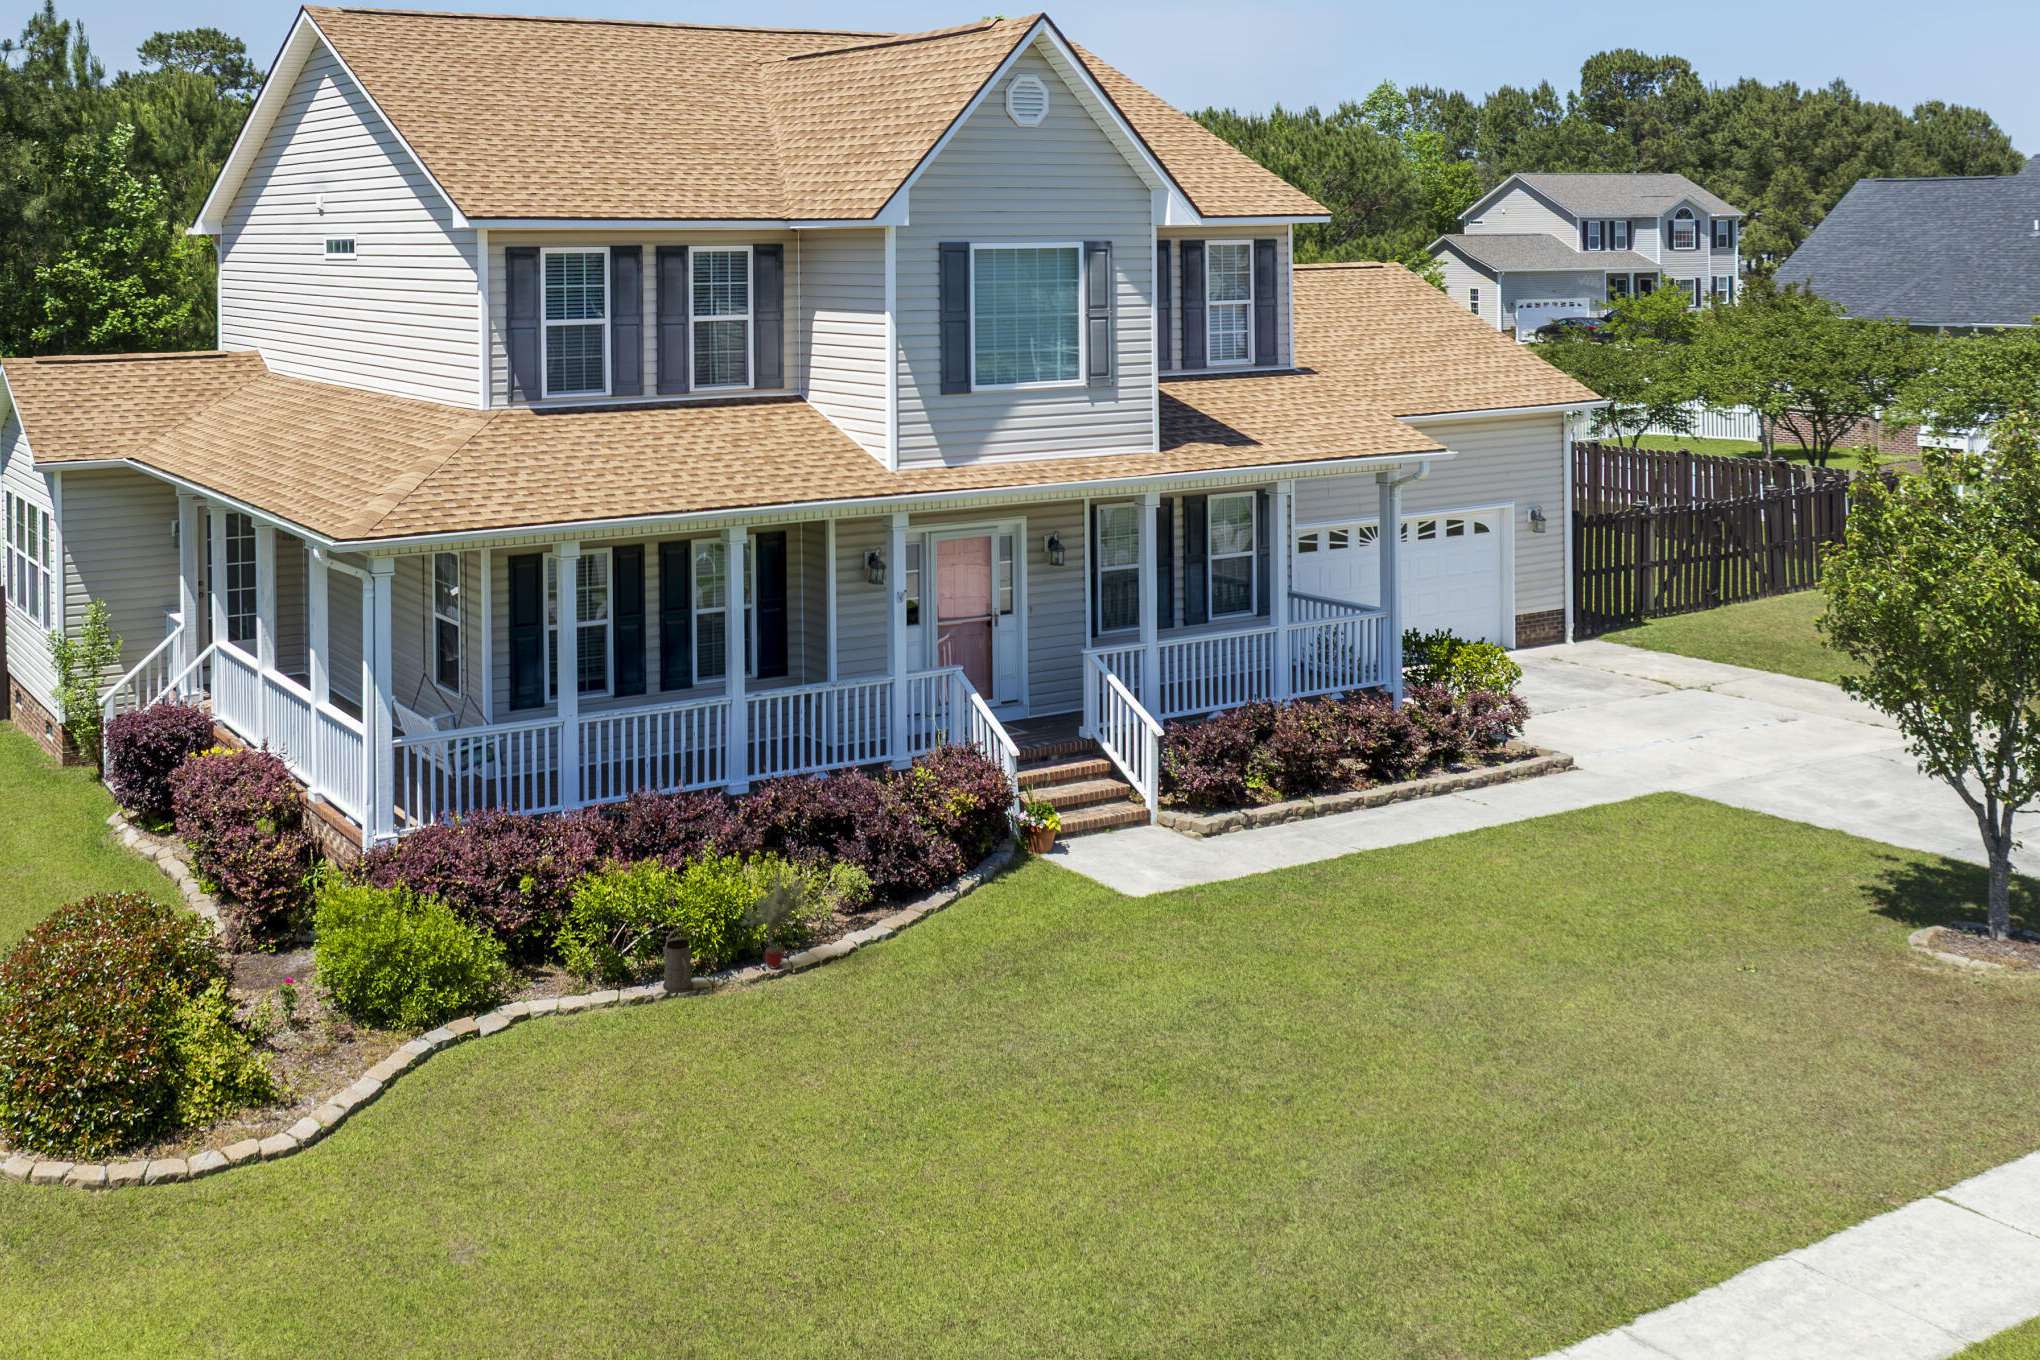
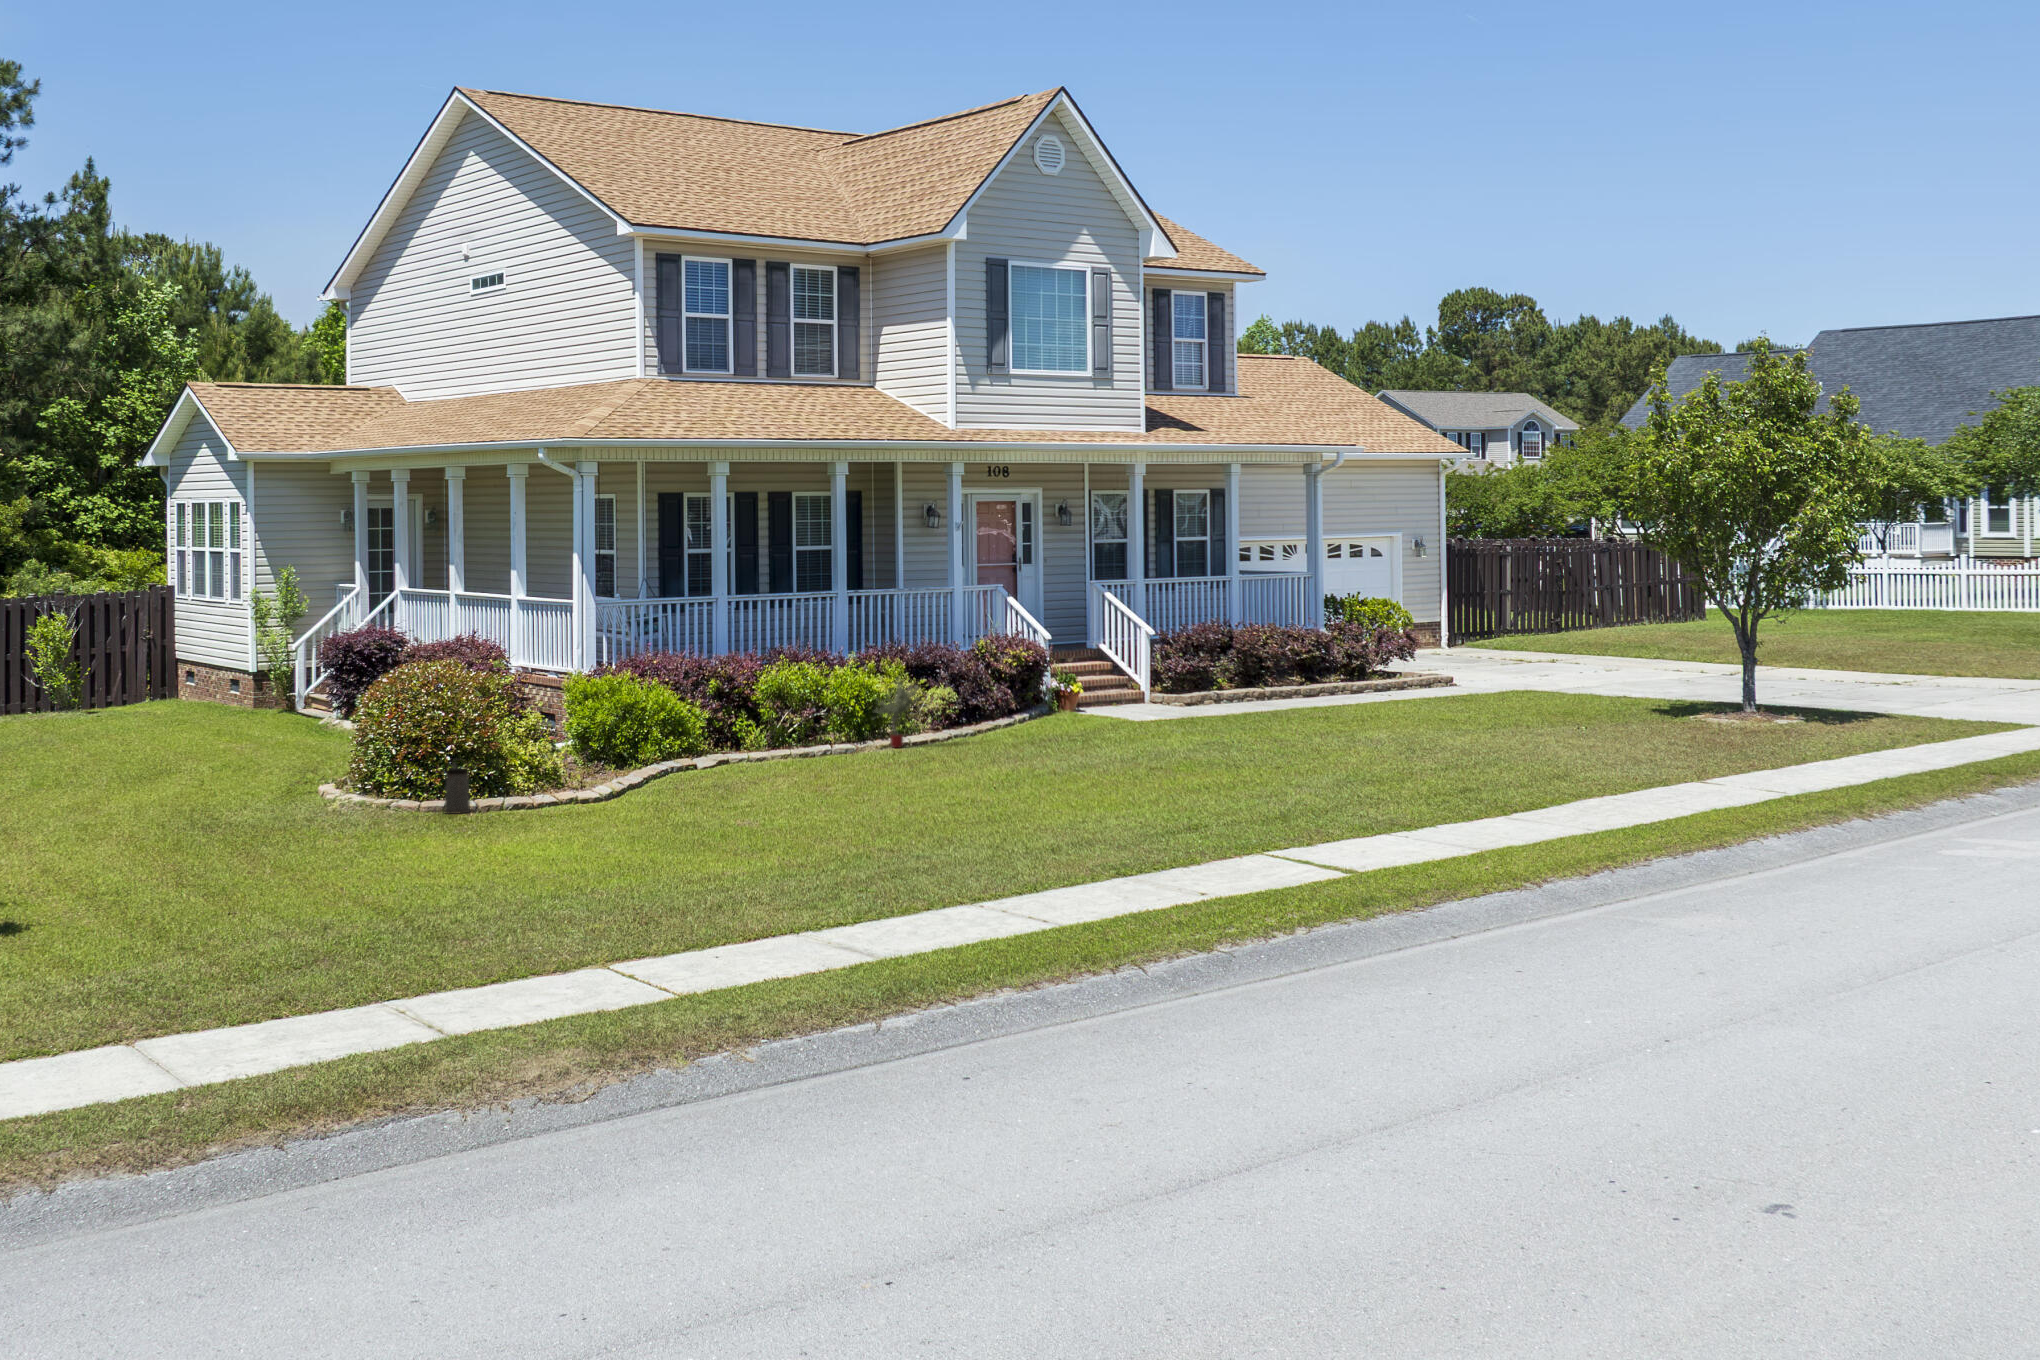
watering can: present [663,929,693,992] -> present [444,758,471,814]

